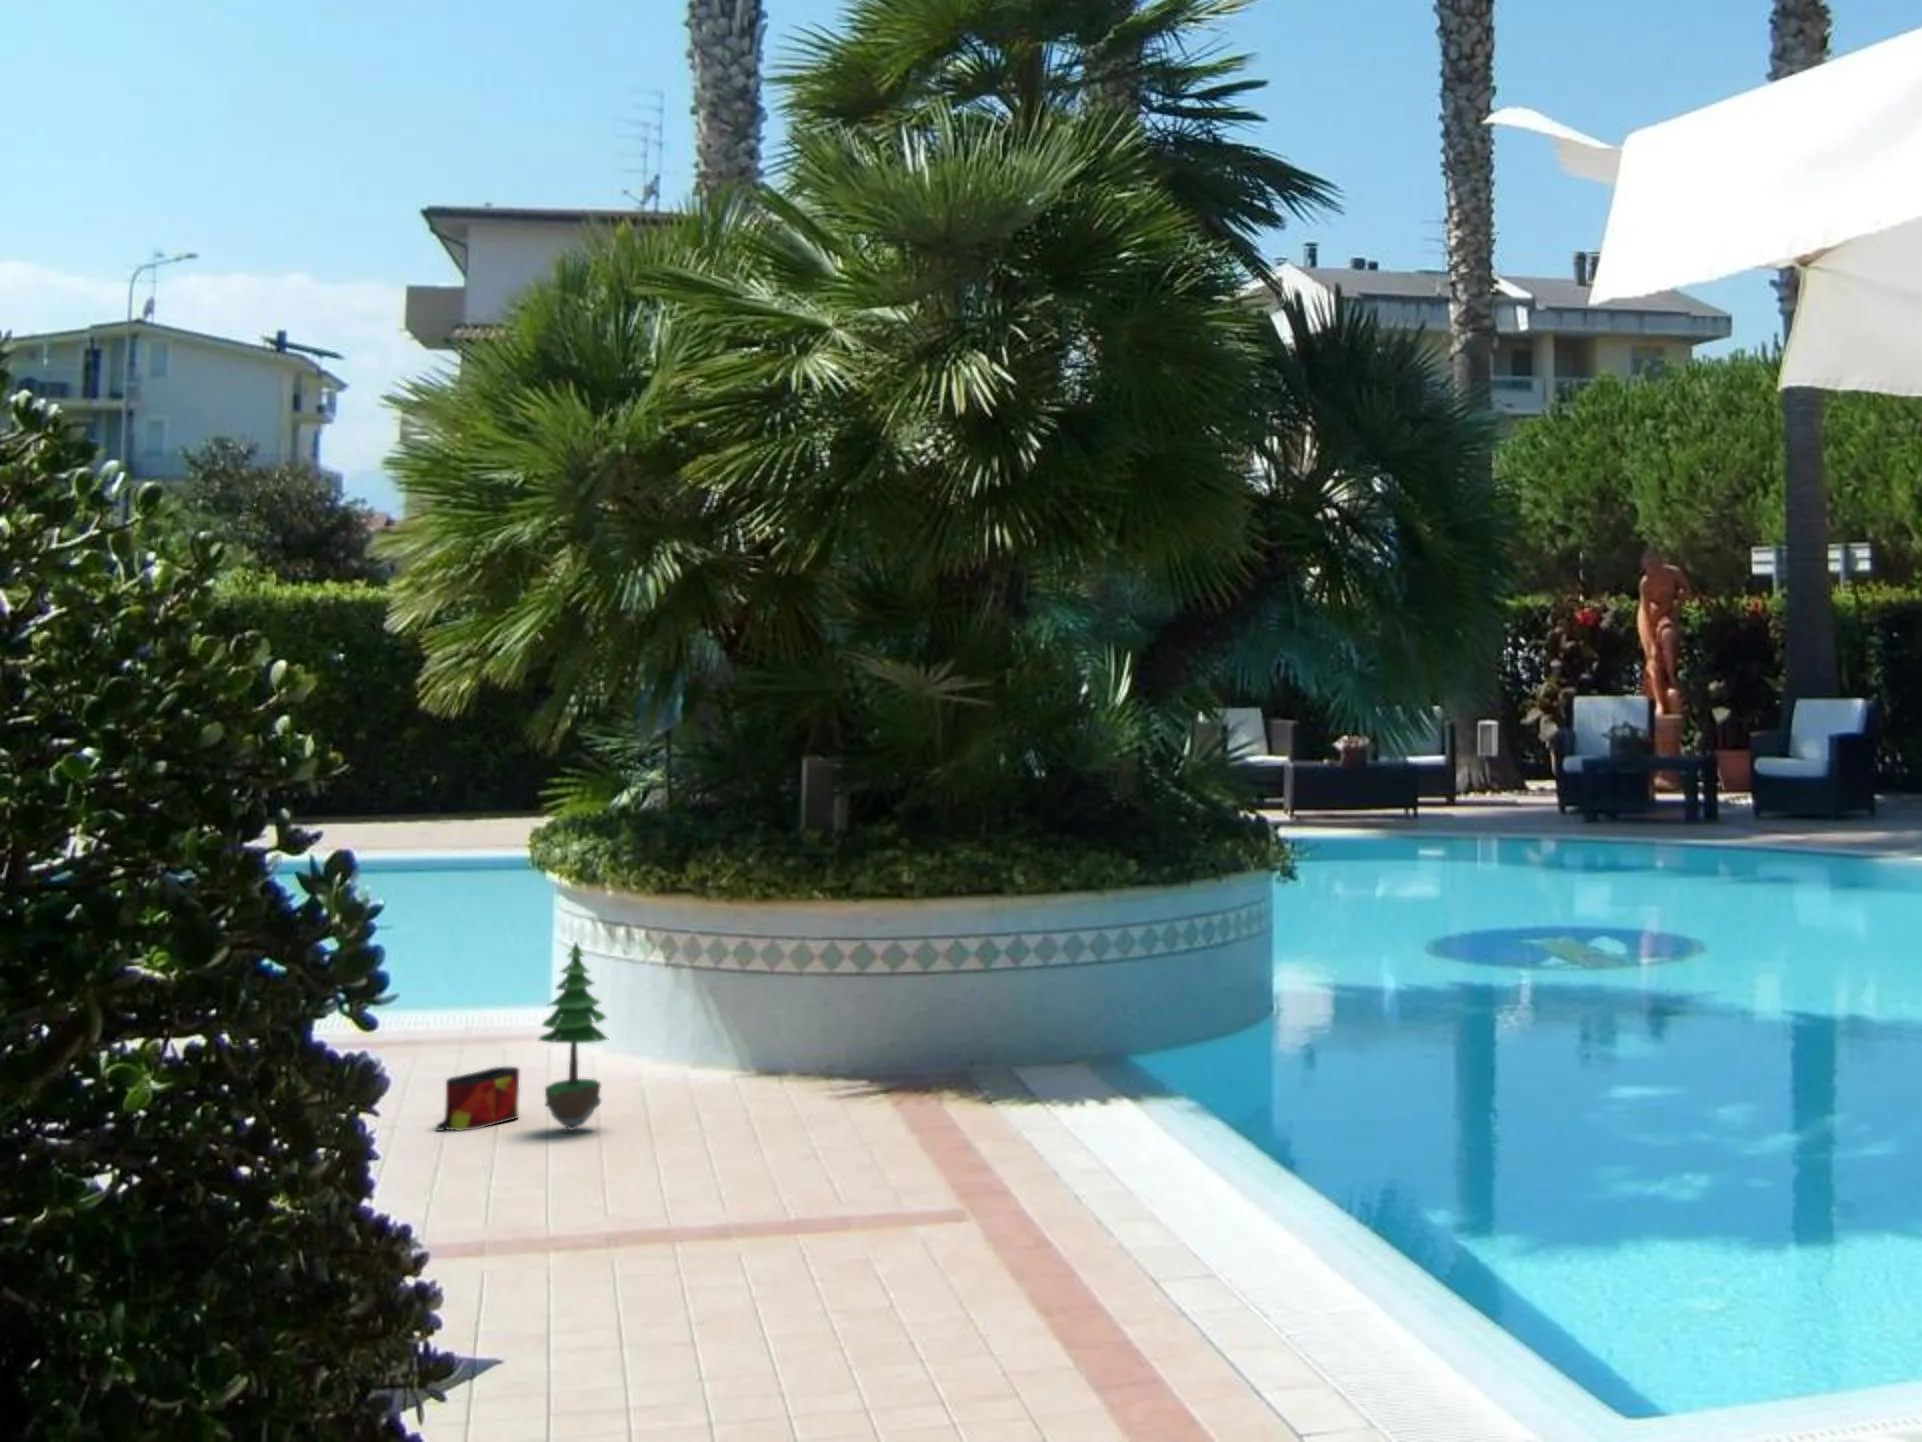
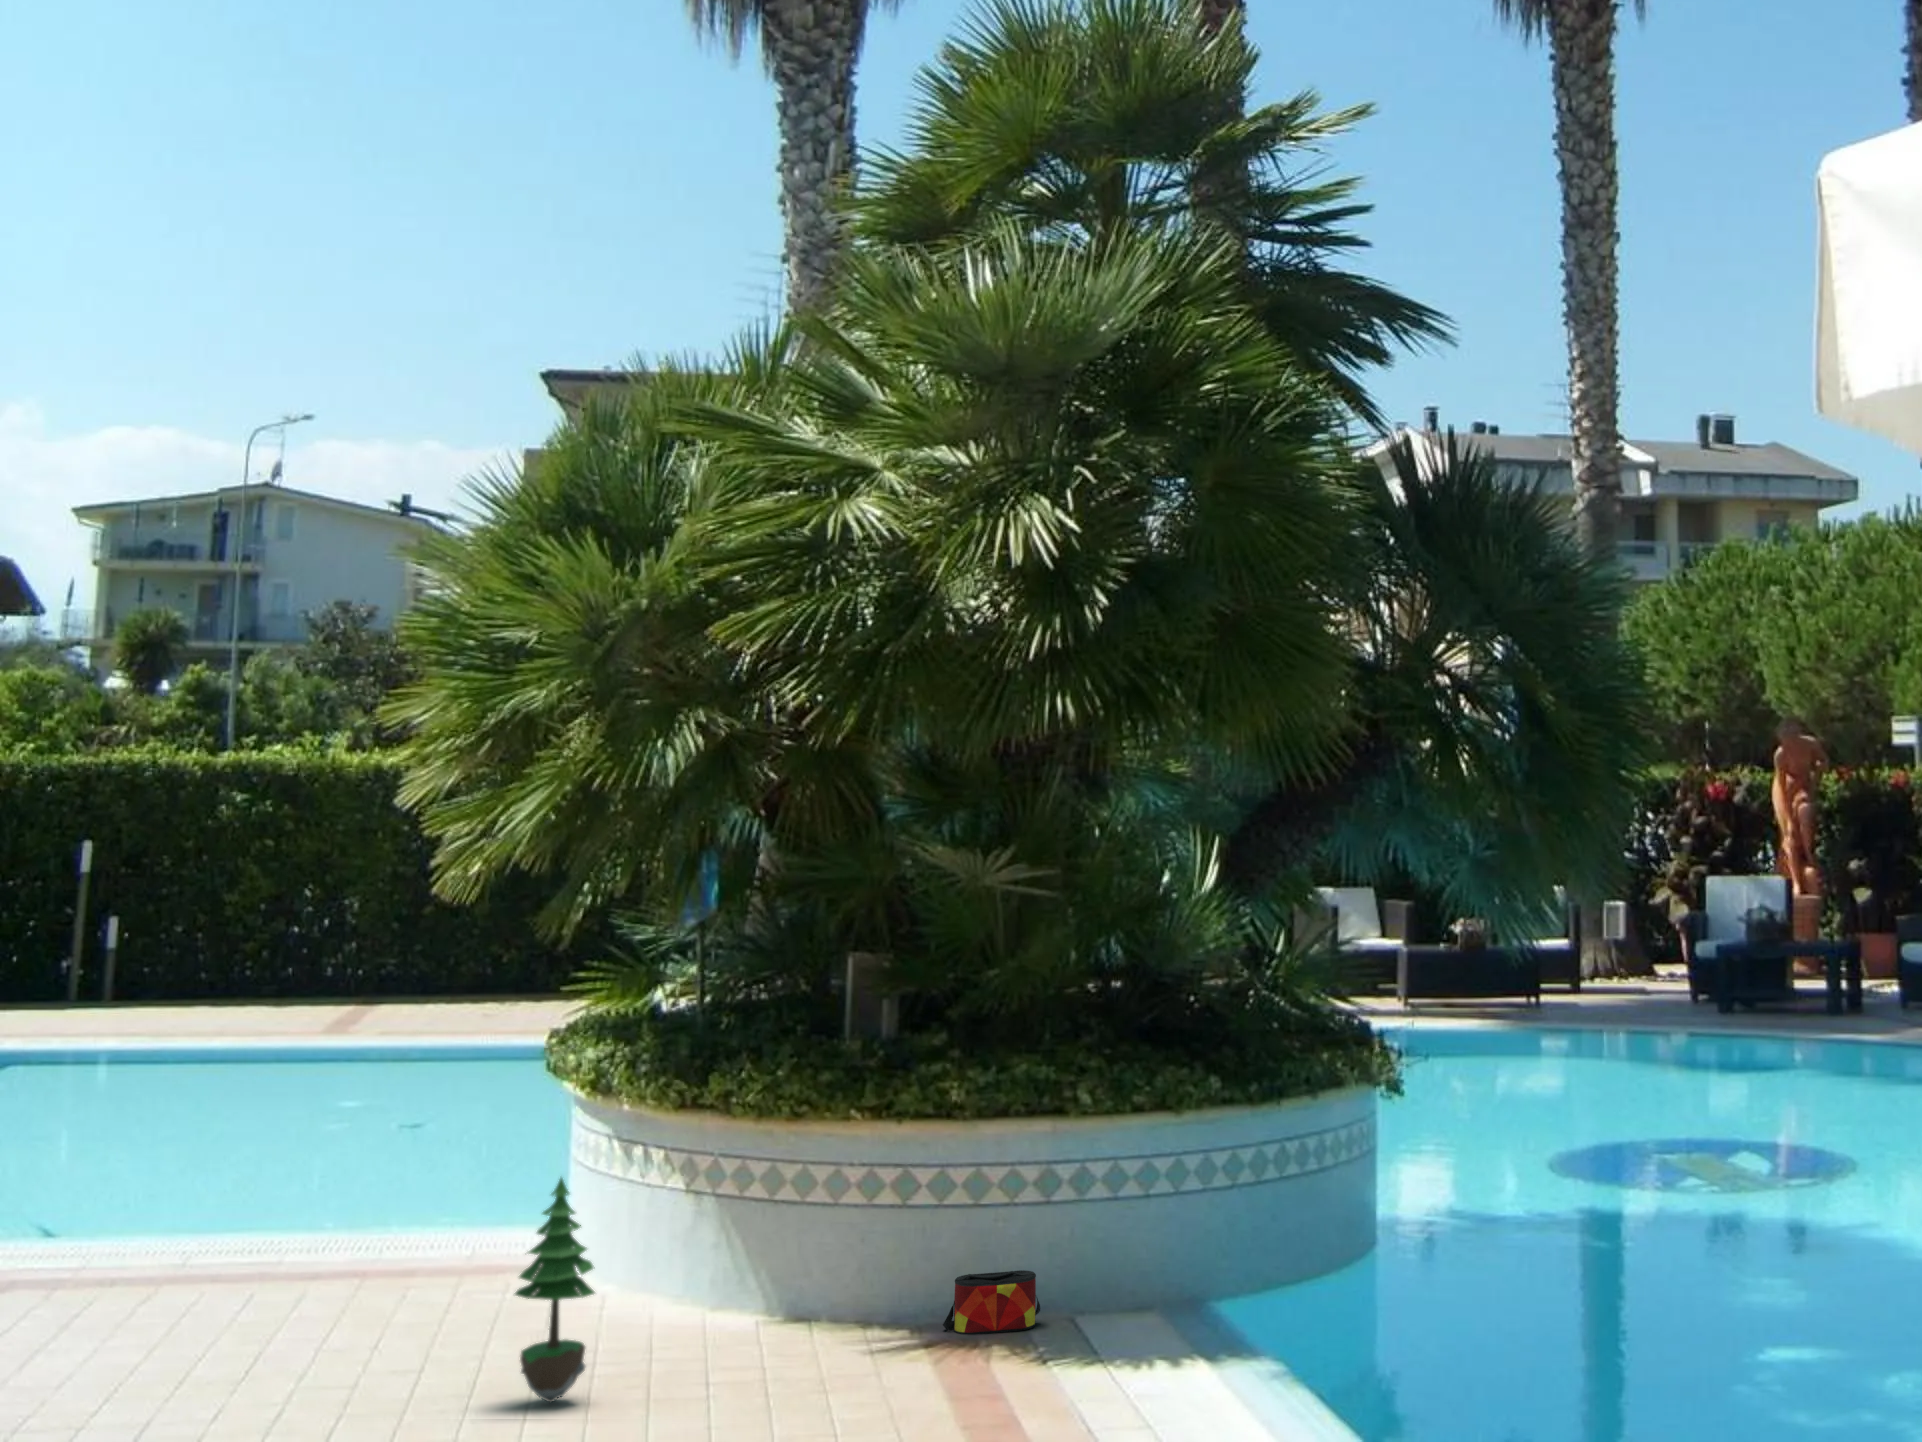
bag: present [437,1067,519,1131] -> present [943,1270,1040,1335]

